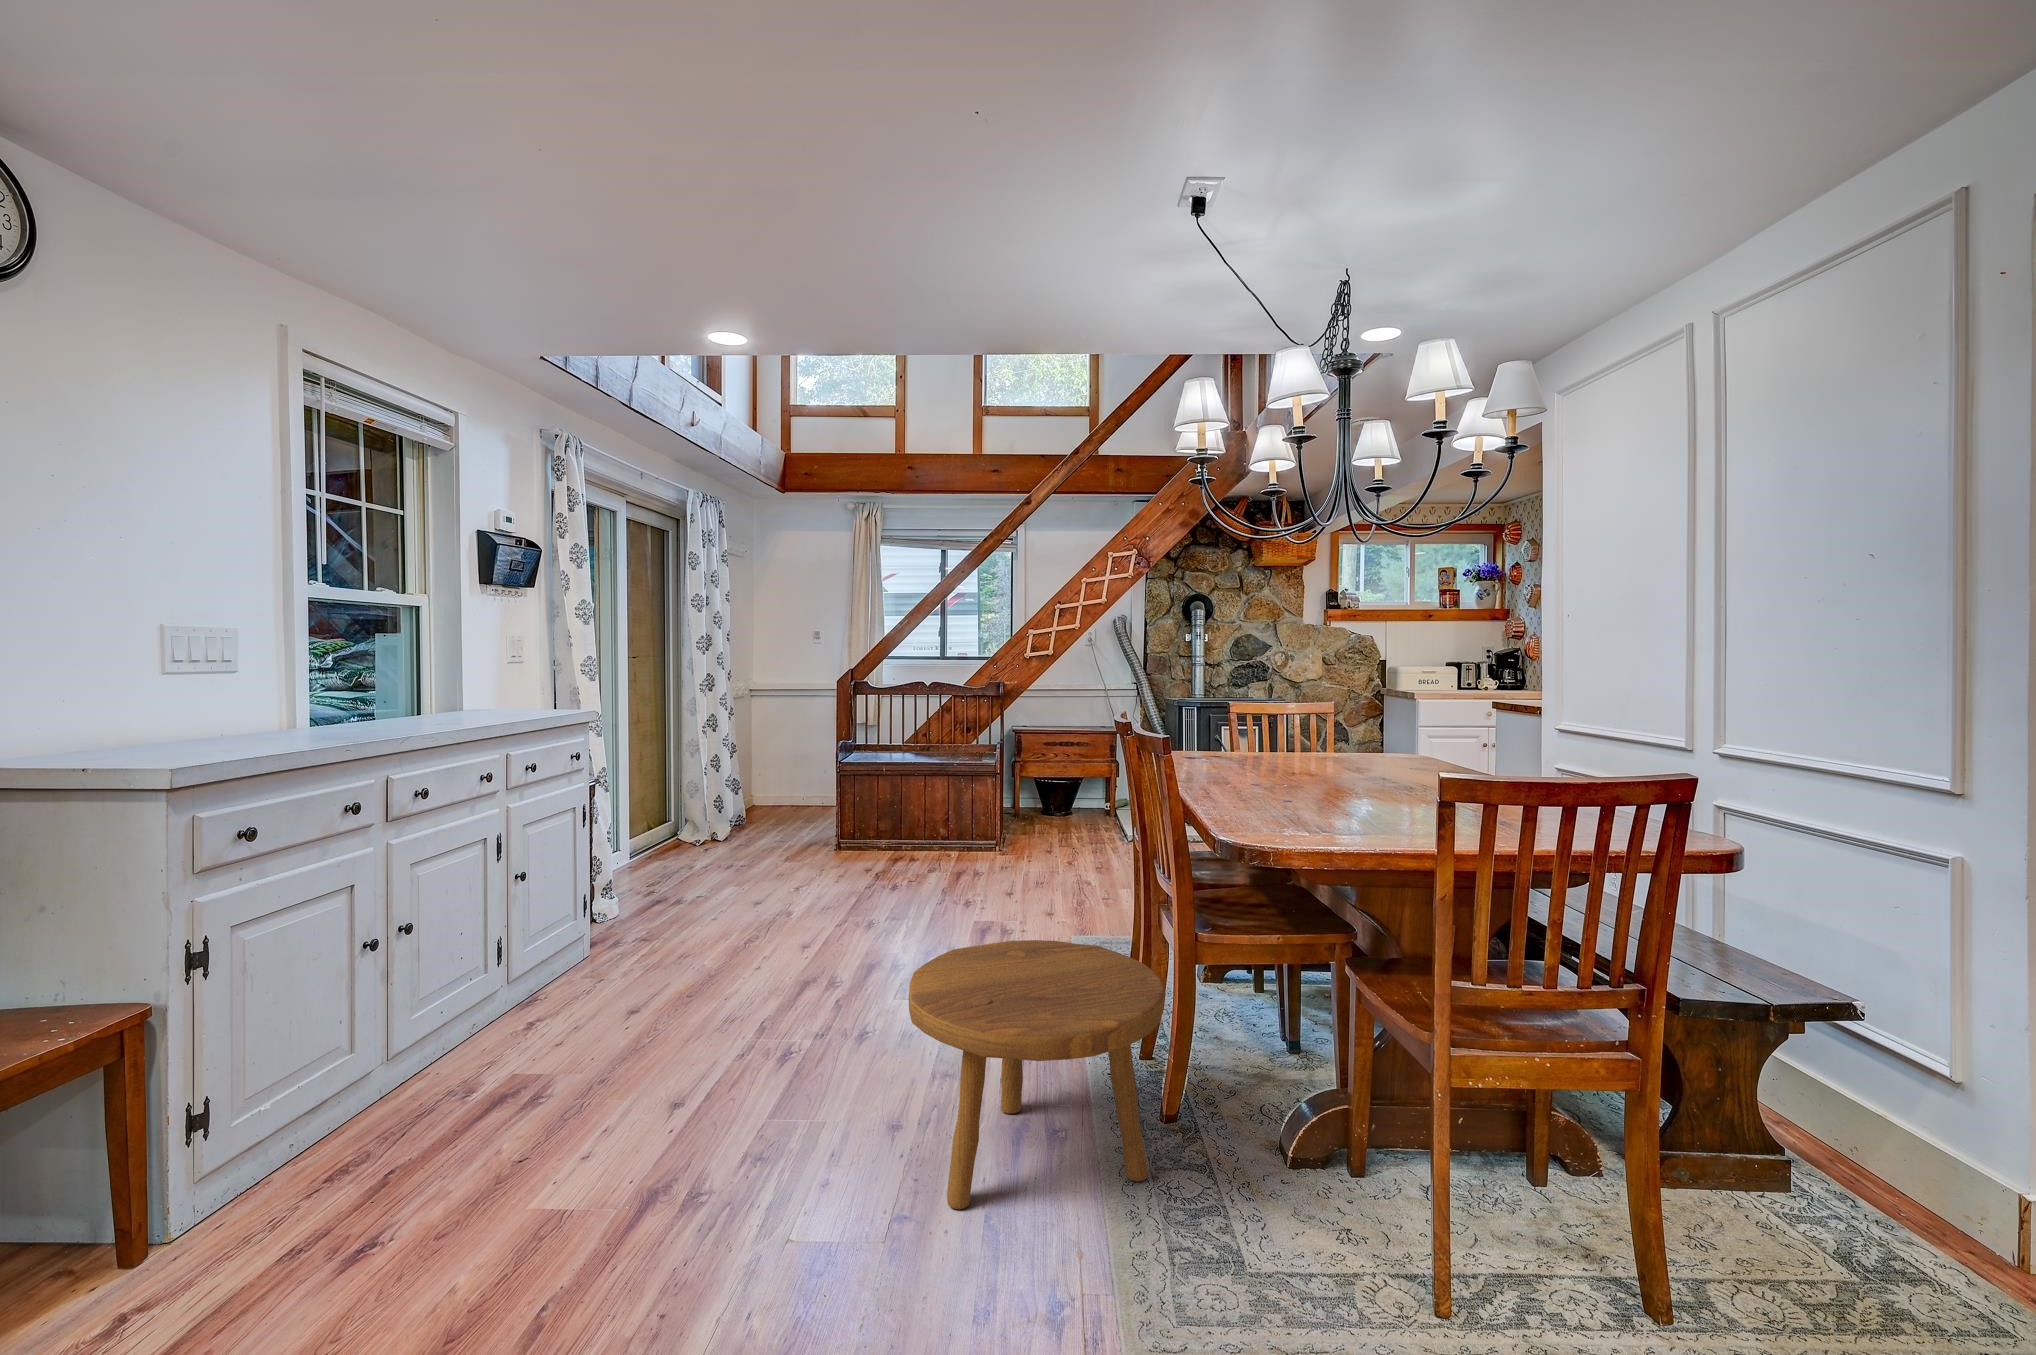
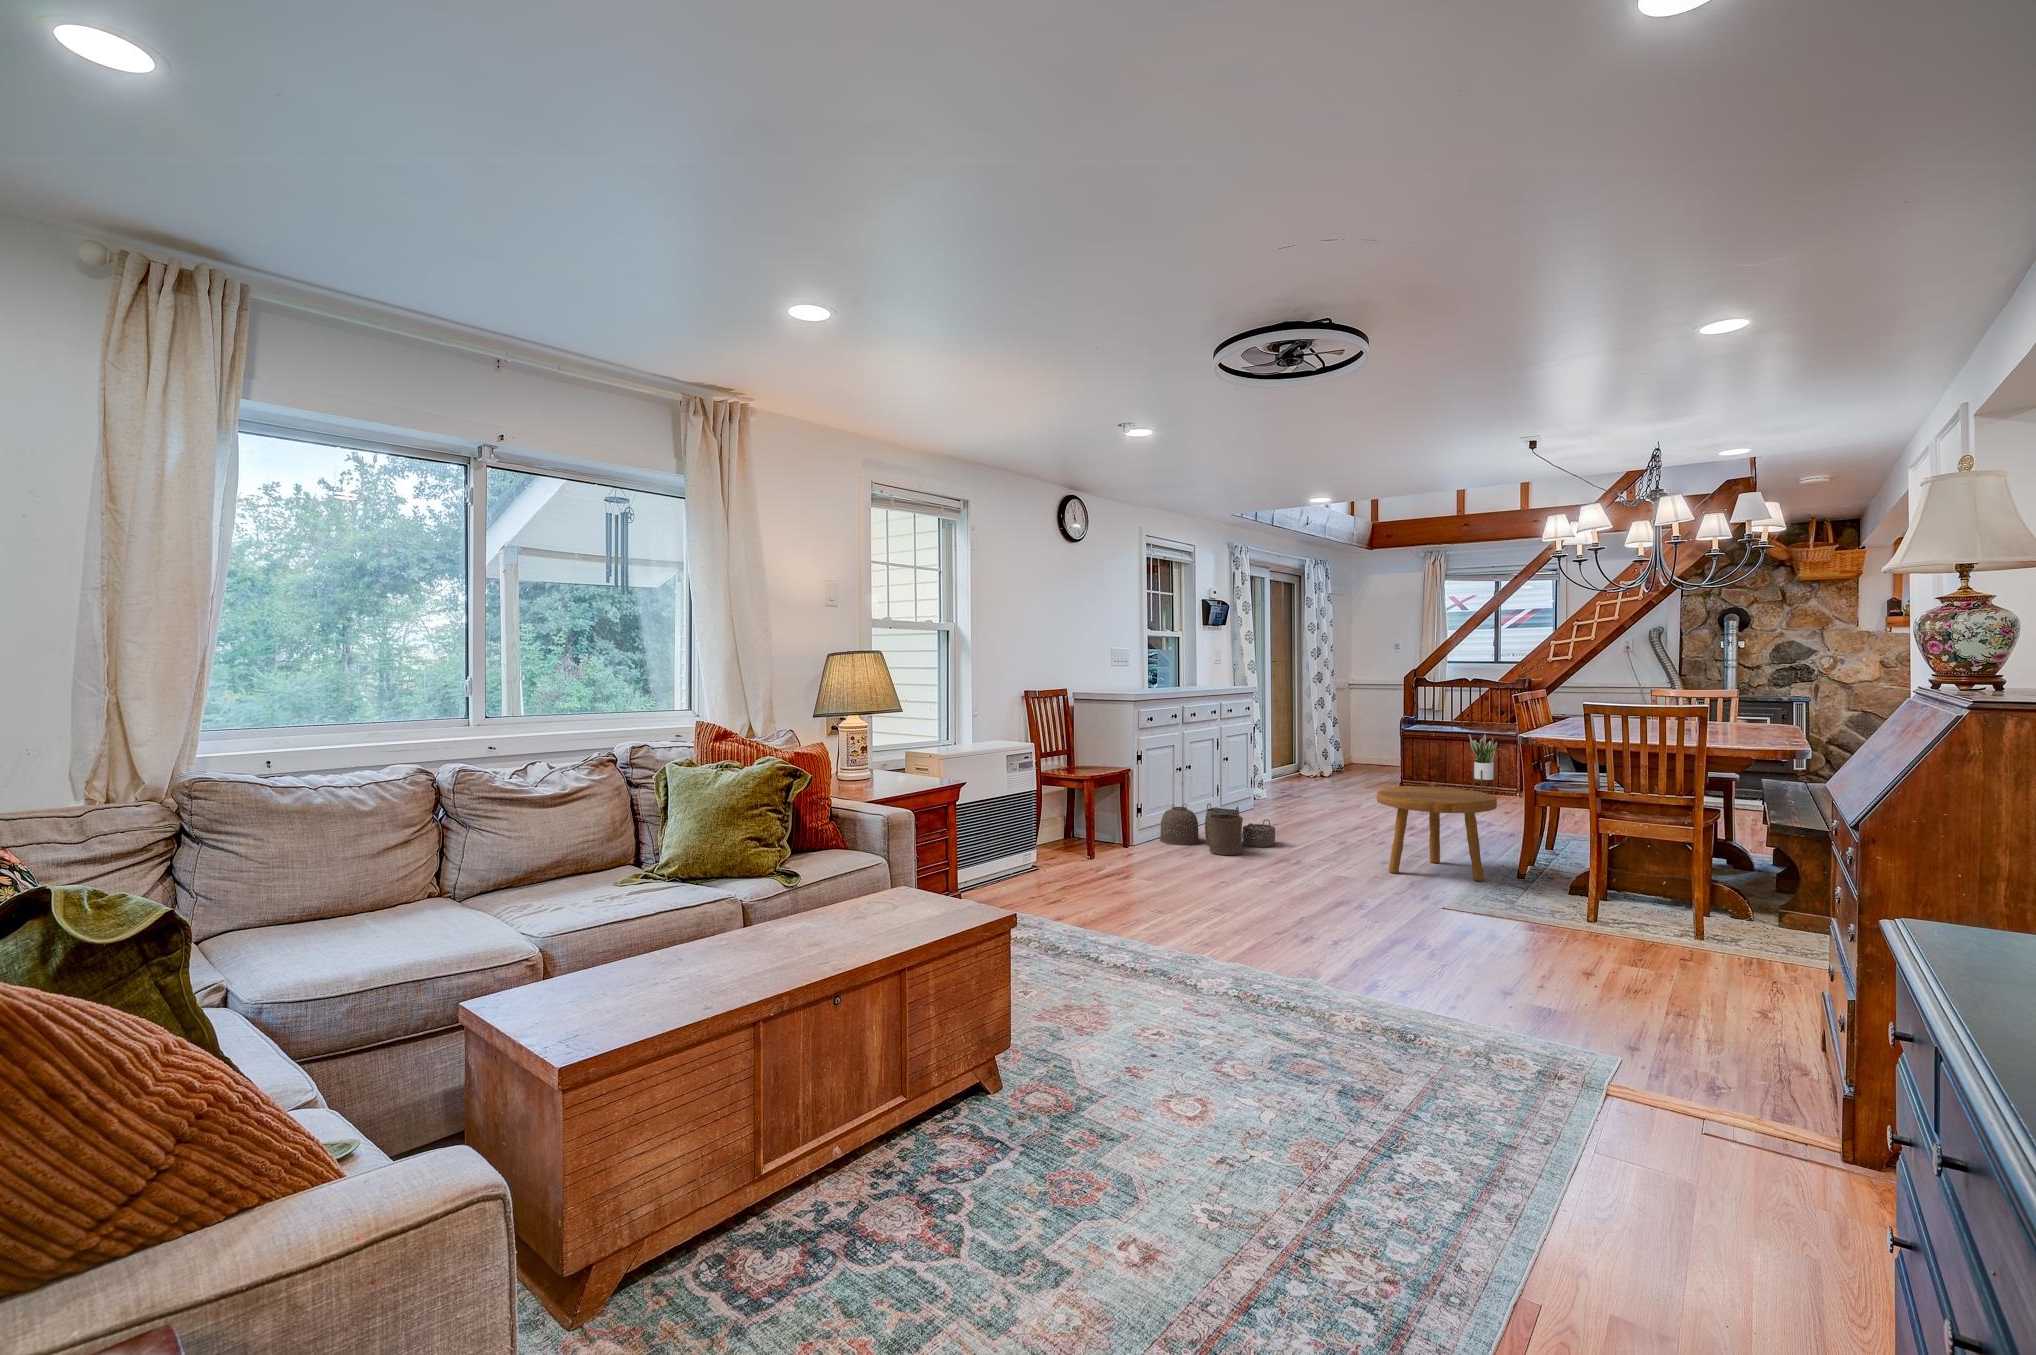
potted plant: none [935,764,970,852] -> present [1469,735,1497,793]
woven basket: none [273,1067,645,1267] -> present [1160,803,1275,855]

